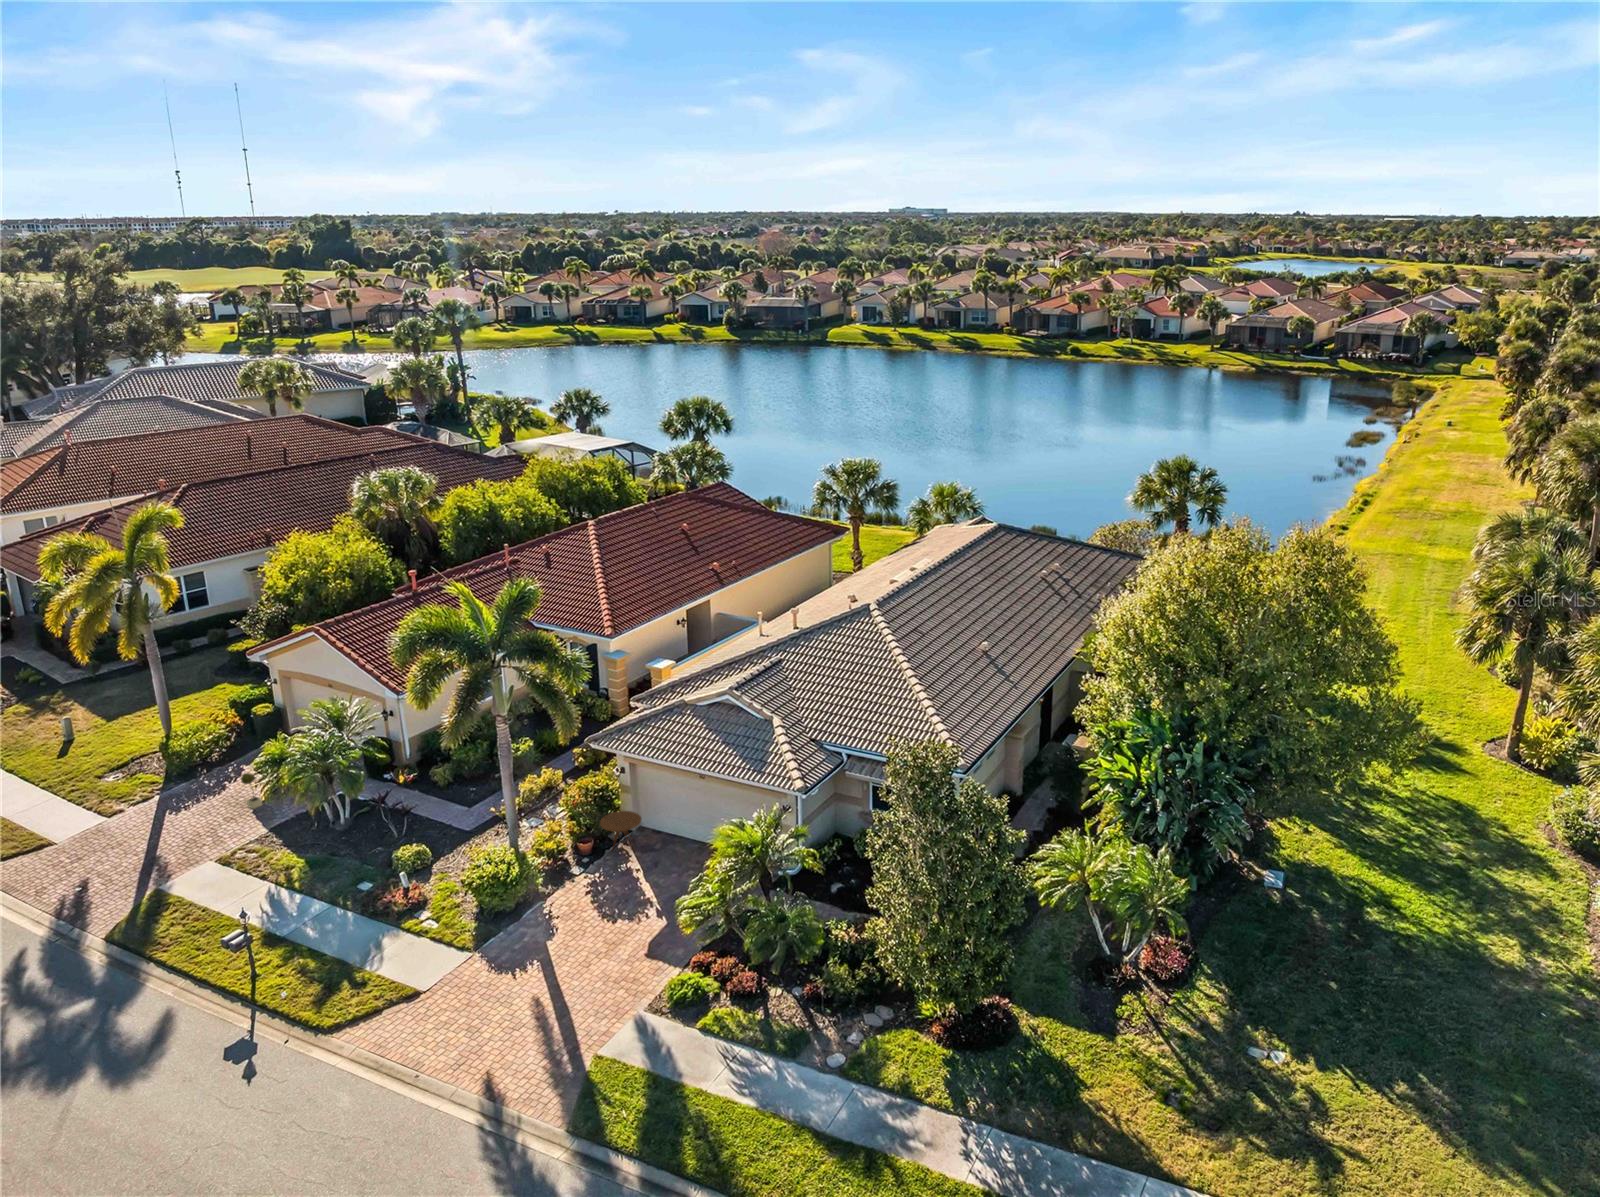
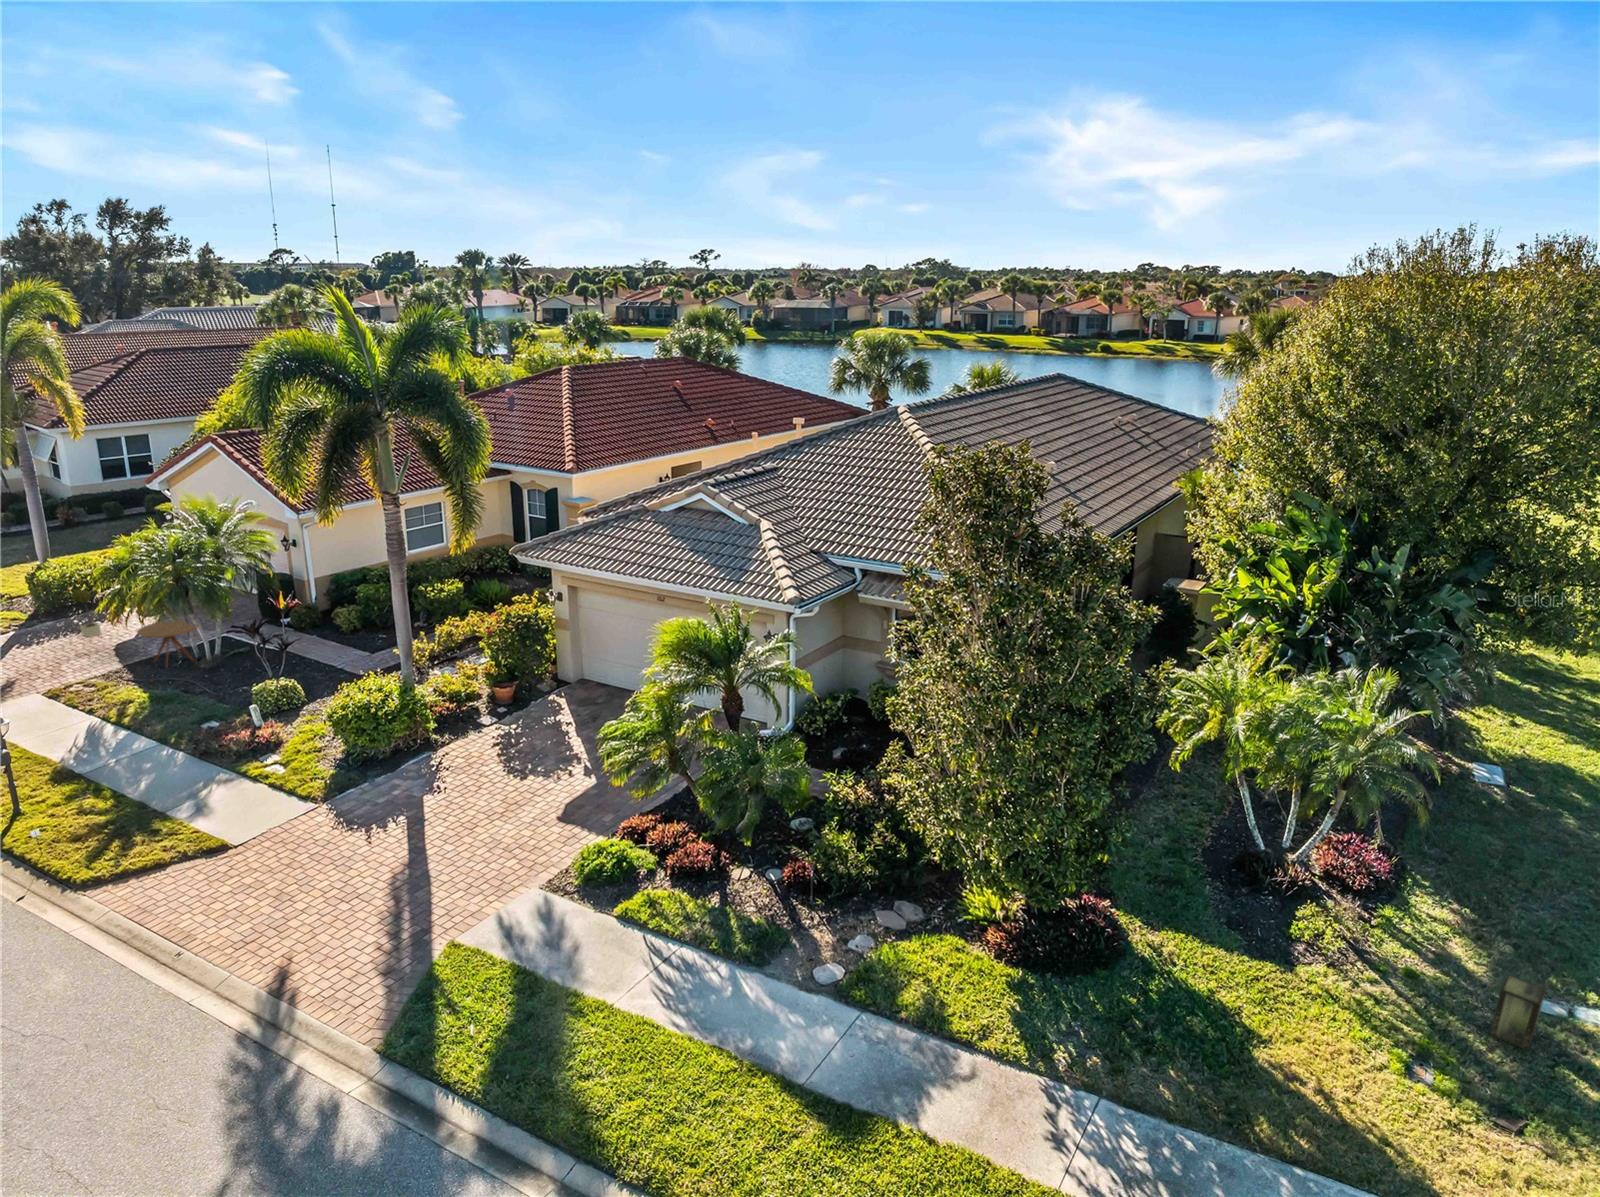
round table: present [600,811,641,849] -> present [137,621,198,666]
storage box: none [1225,1039,1255,1085] -> present [1490,975,1546,1051]

